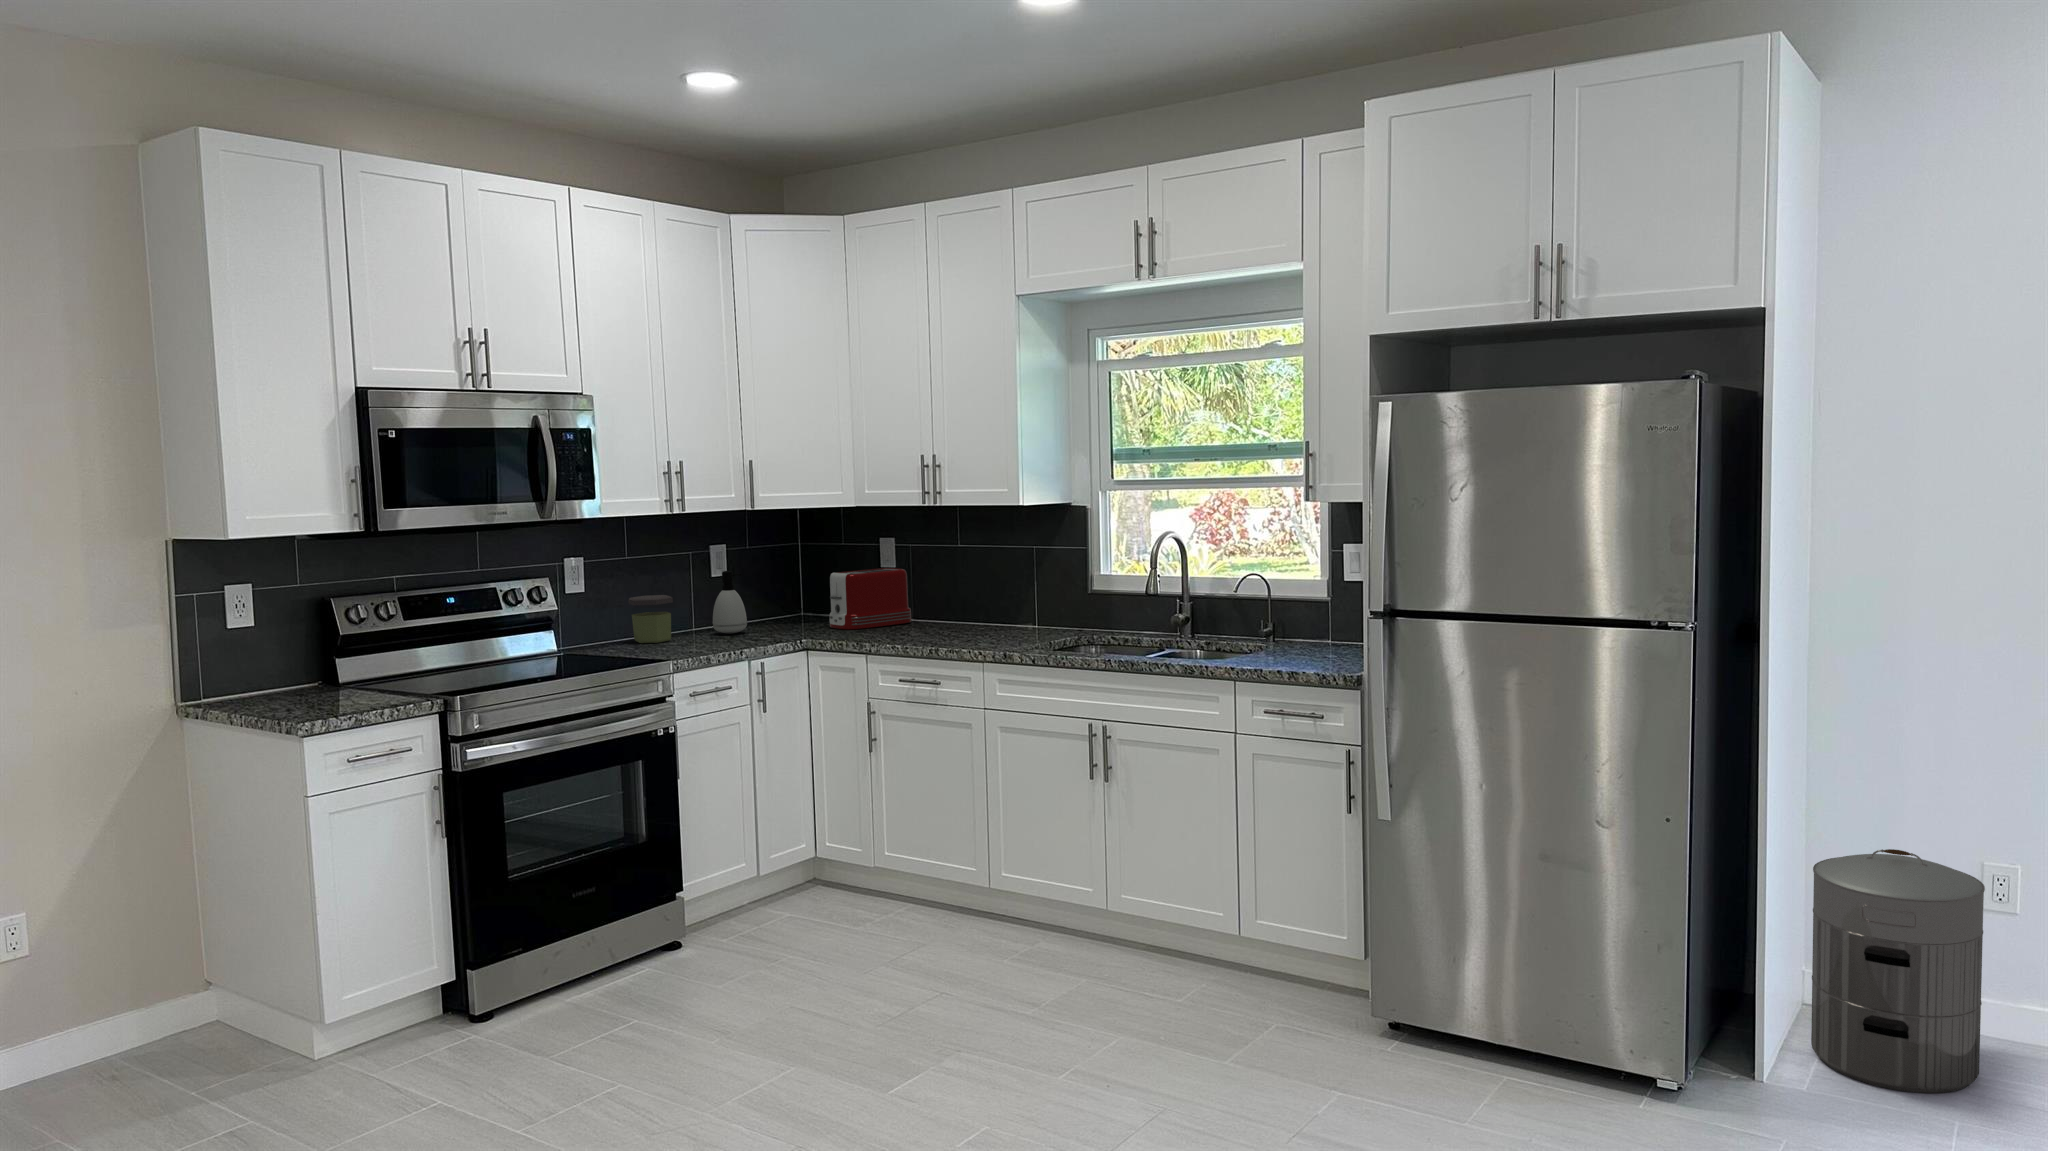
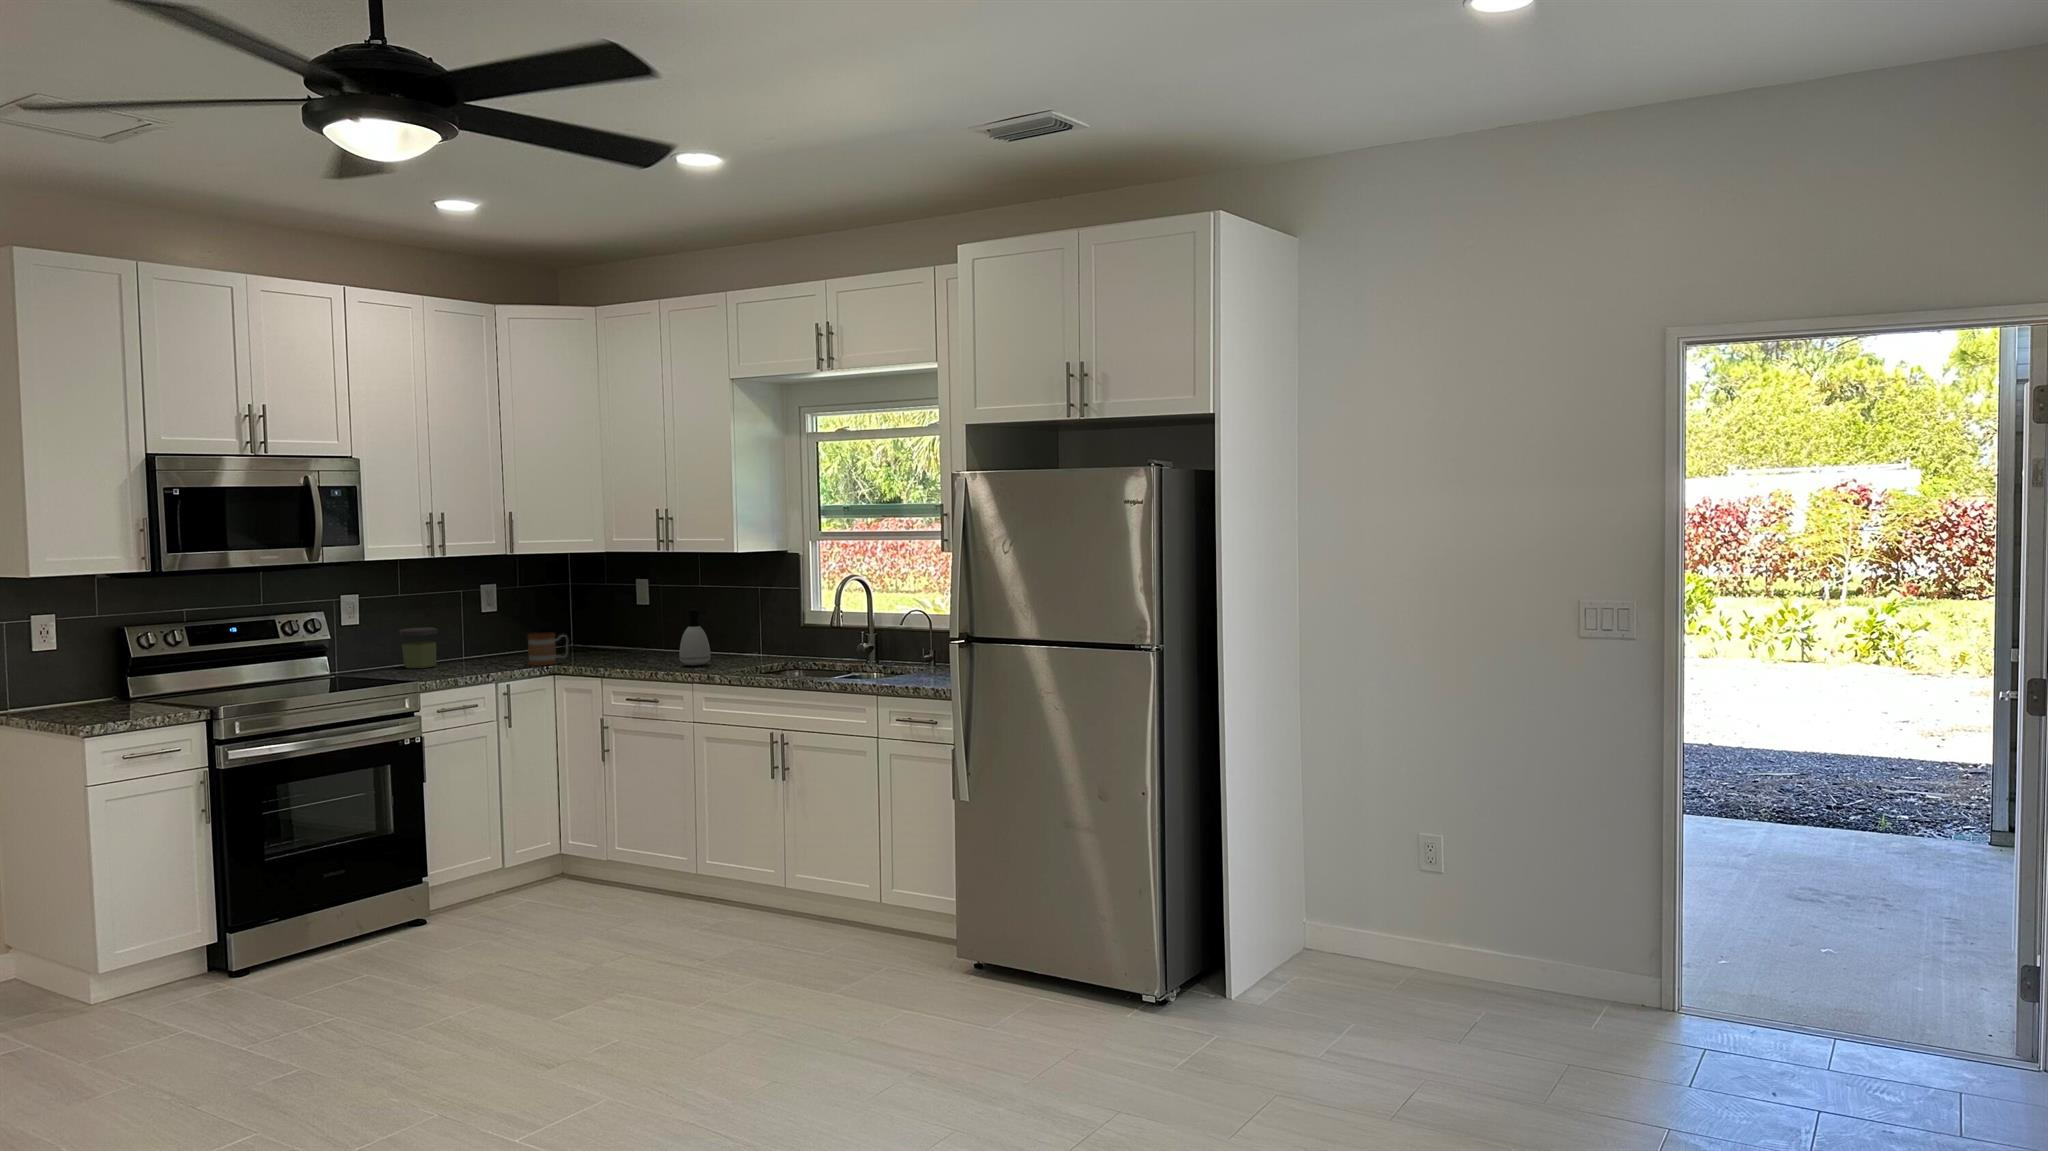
toaster: present [830,568,911,630] -> none [583,606,658,658]
soap dispenser: present [713,571,747,634] -> present [679,609,711,666]
mug: none [775,600,820,639] -> present [528,633,568,666]
waste bin: present [1811,849,1985,1093] -> none [1282,823,1395,1006]

